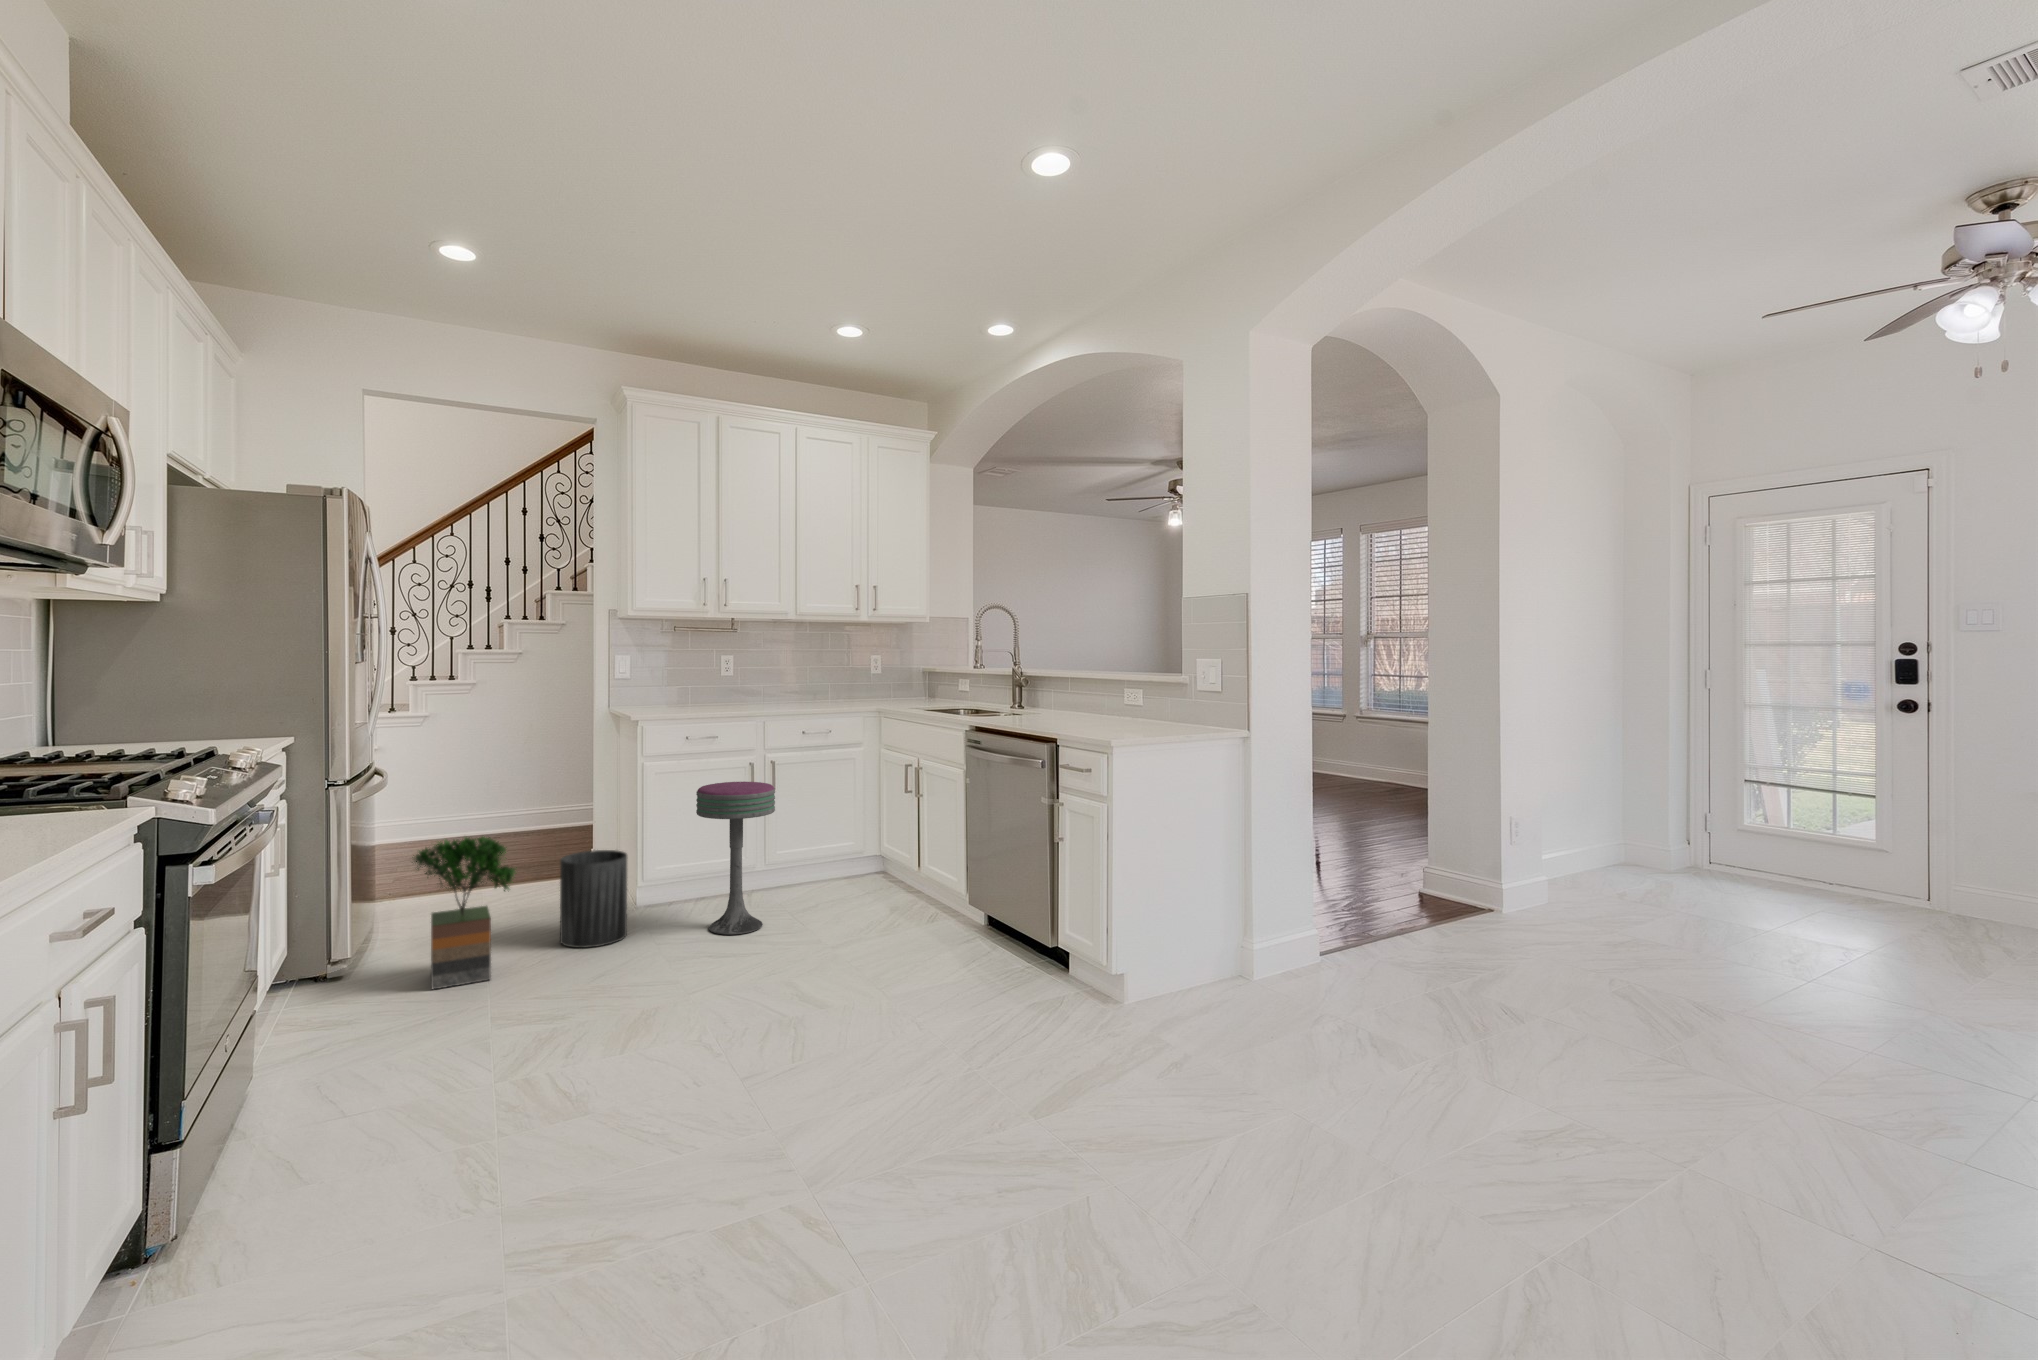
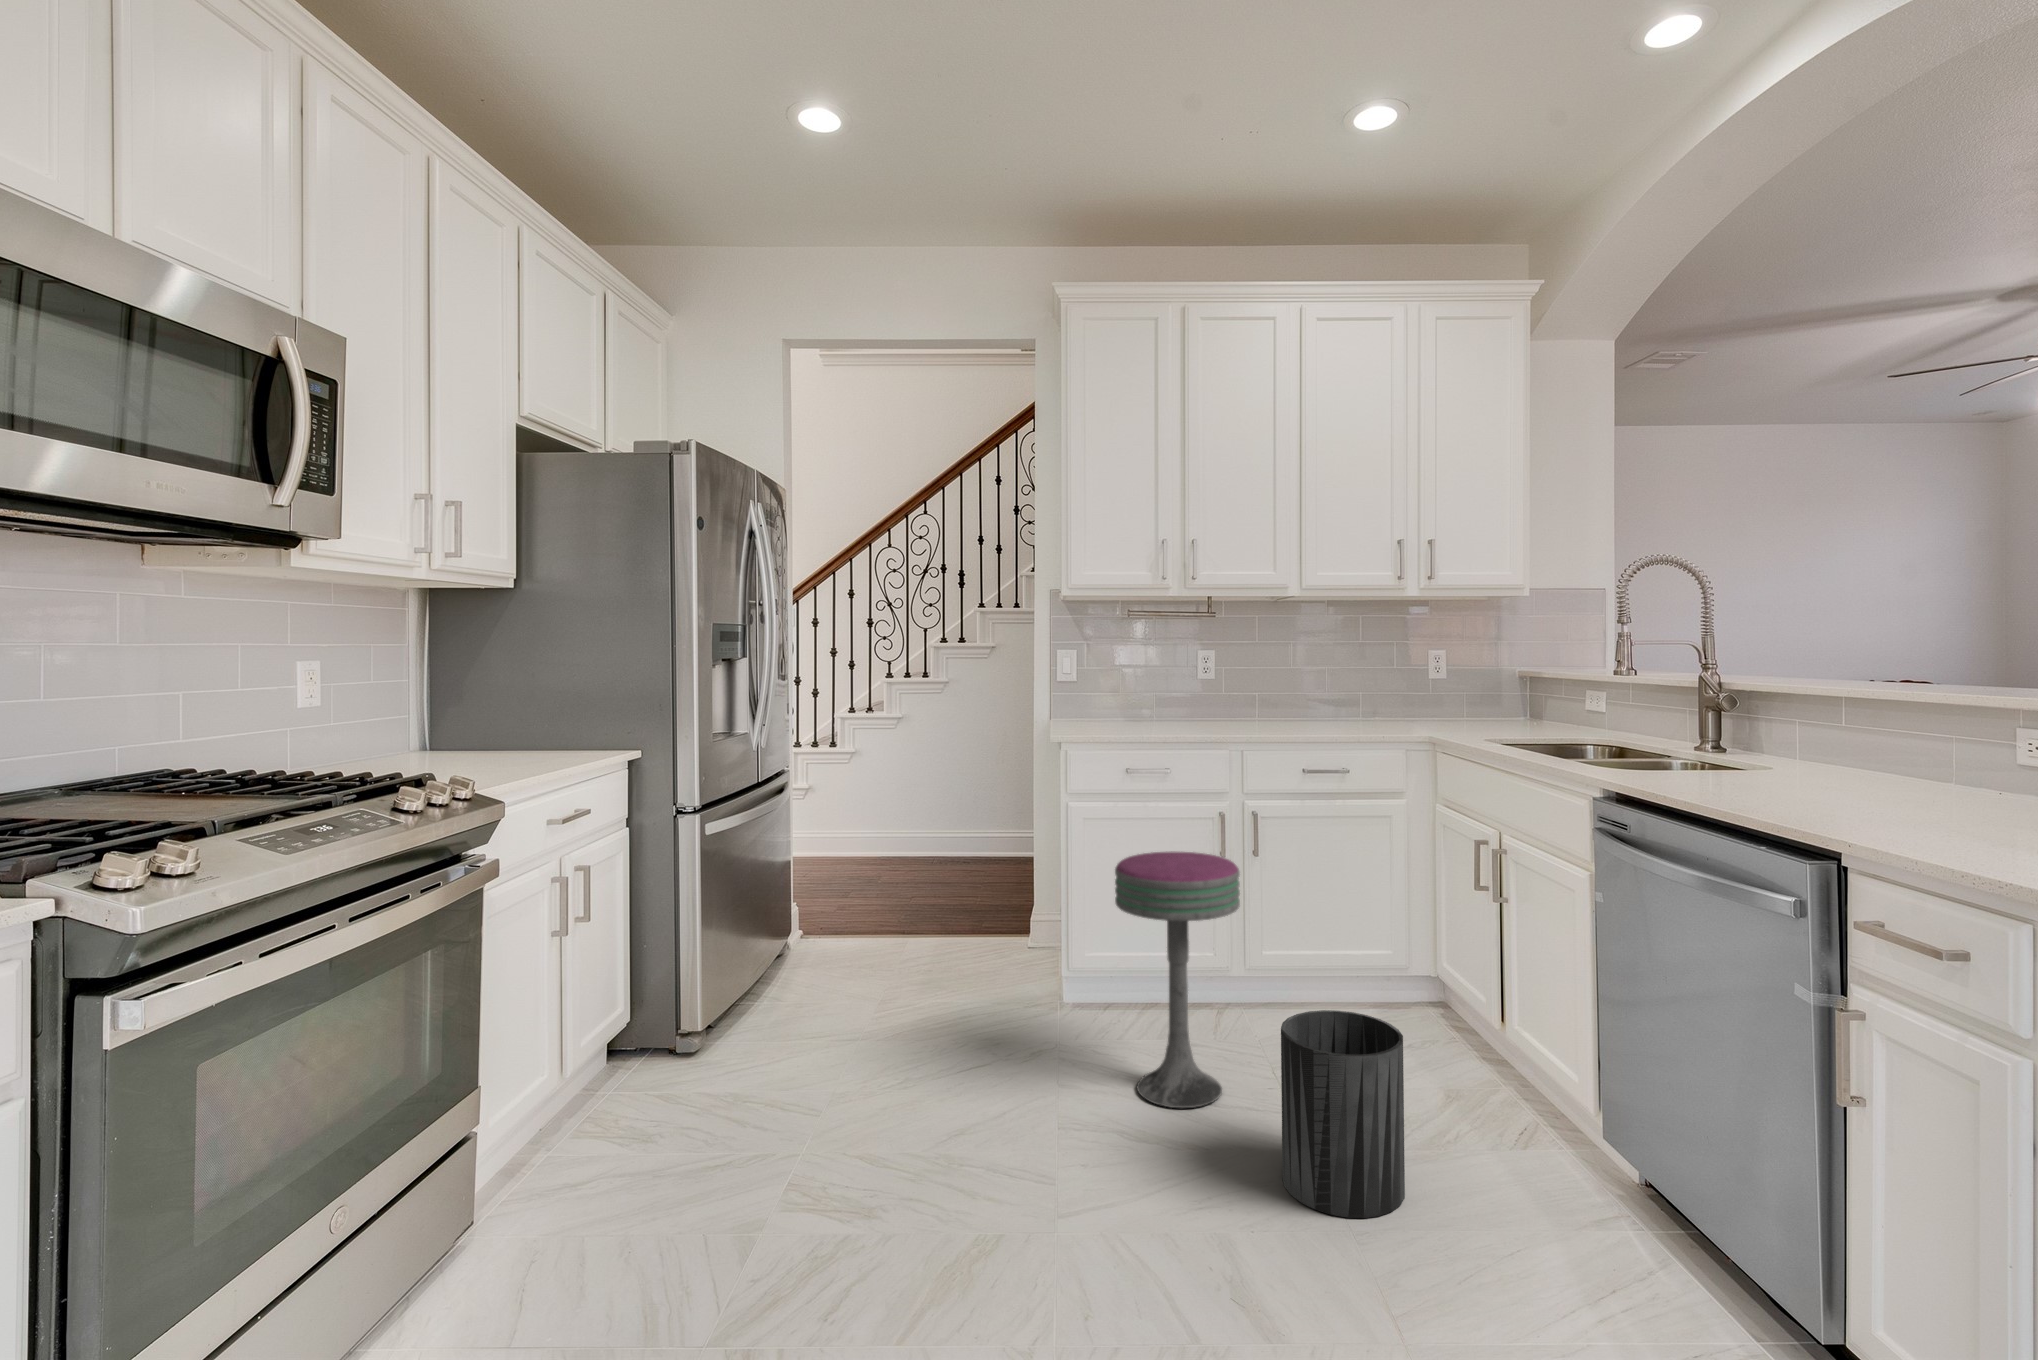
potted tree: present [414,837,515,989] -> none [712,910,849,1134]
trash can: present [560,850,627,948] -> present [1281,1010,1405,1218]

